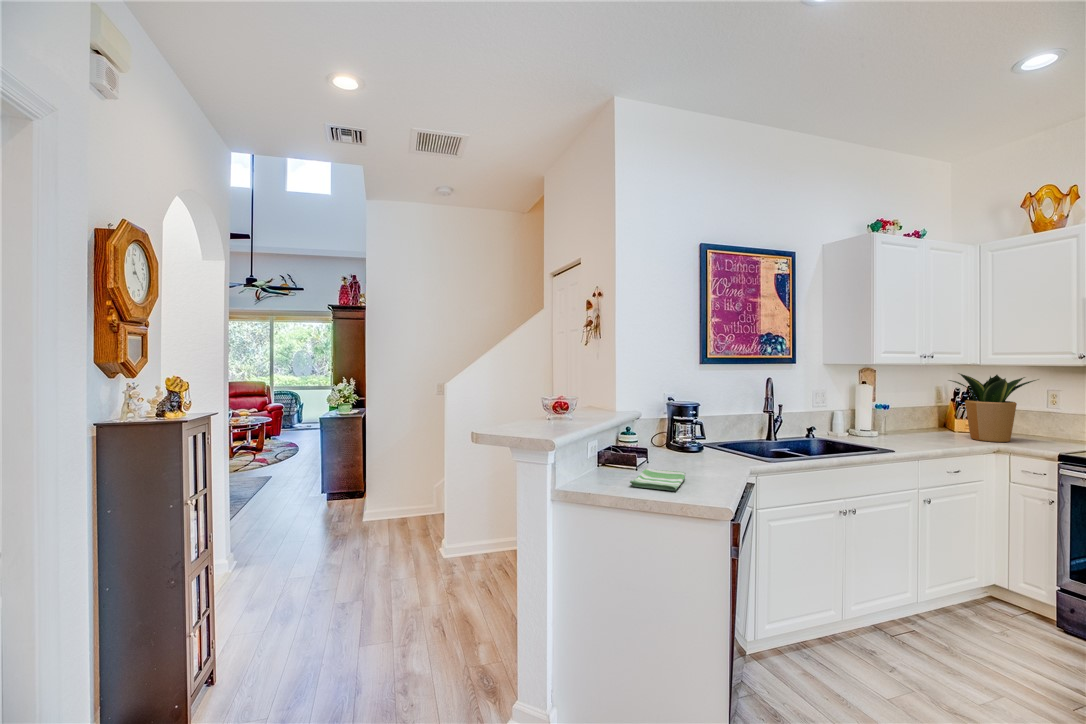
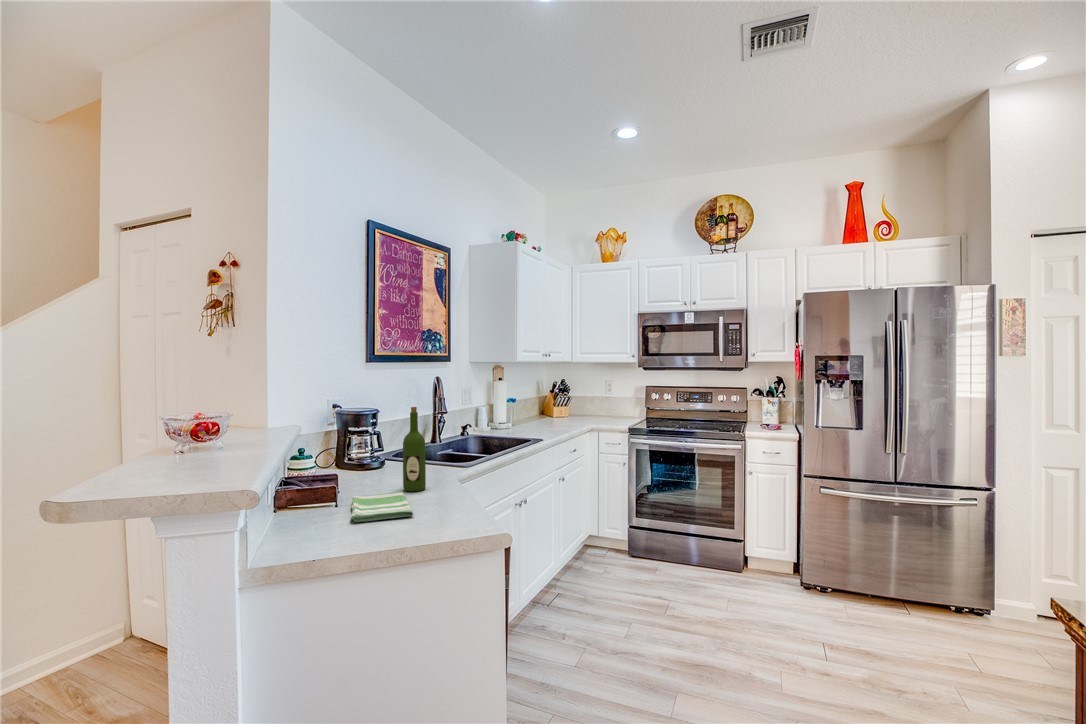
potted plant: present [949,373,1036,442] -> none [556,369,610,424]
wine bottle: none [694,403,714,475] -> present [403,407,426,491]

